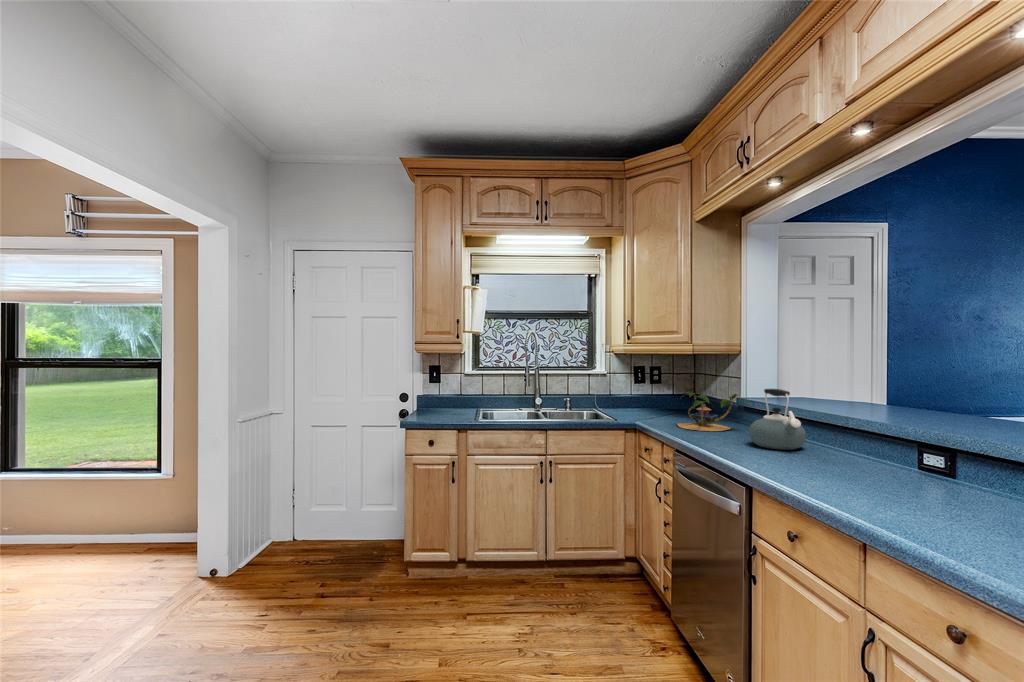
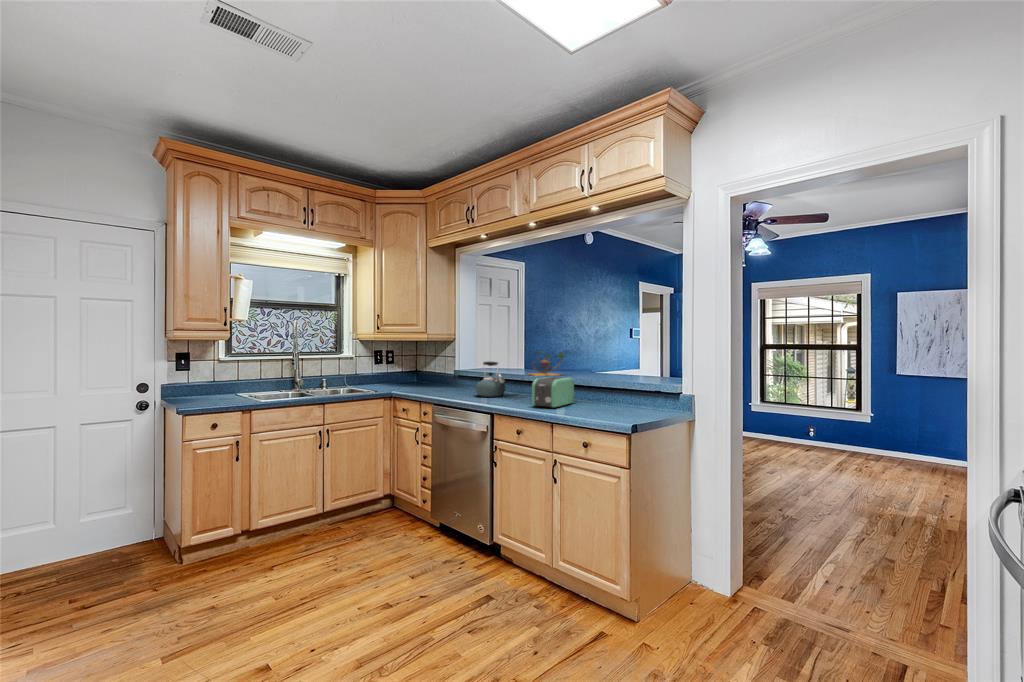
plant: present [678,393,747,431] -> present [531,350,567,376]
toaster: none [840,429,962,502] -> present [532,377,574,408]

